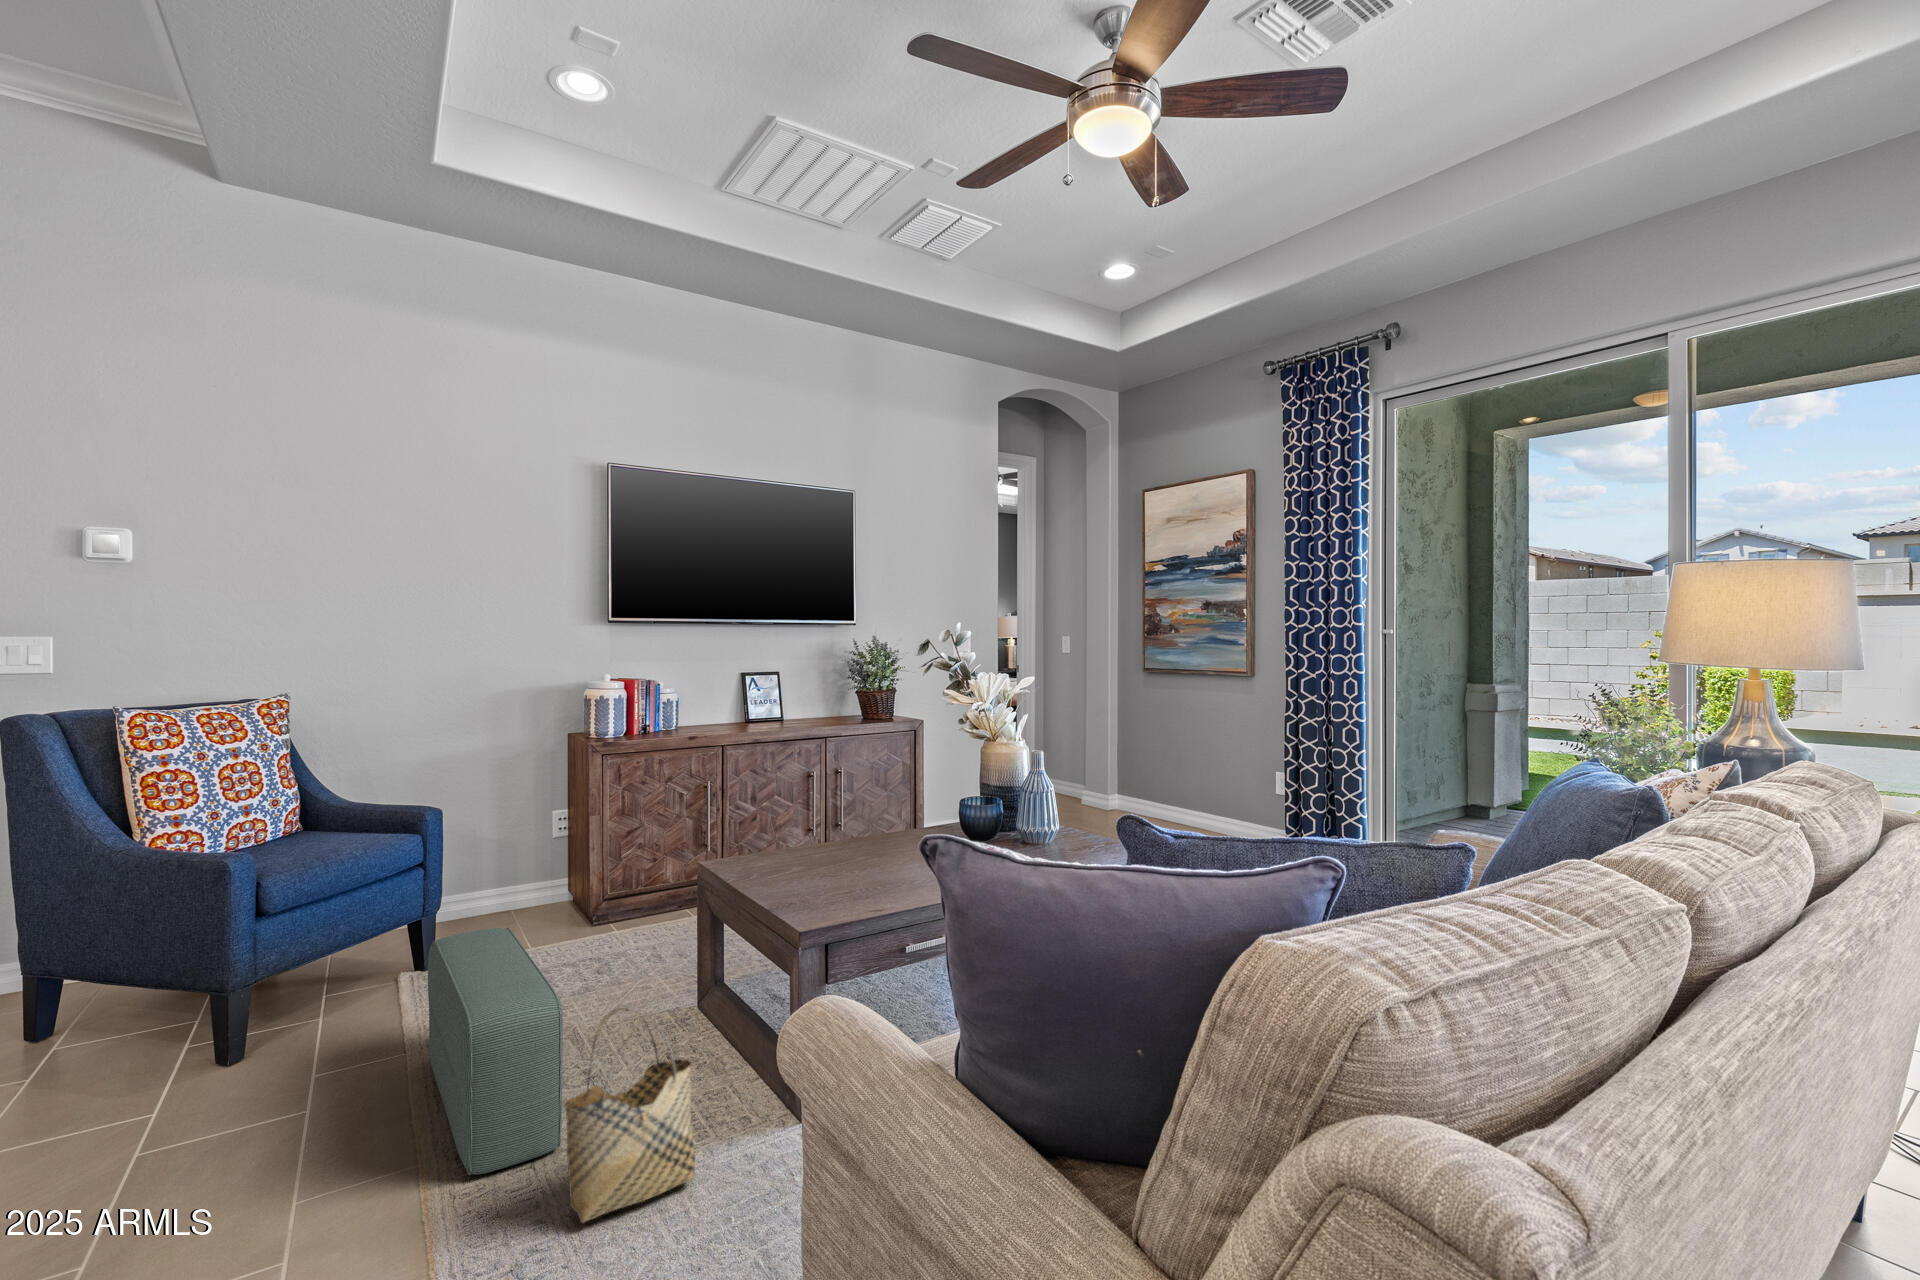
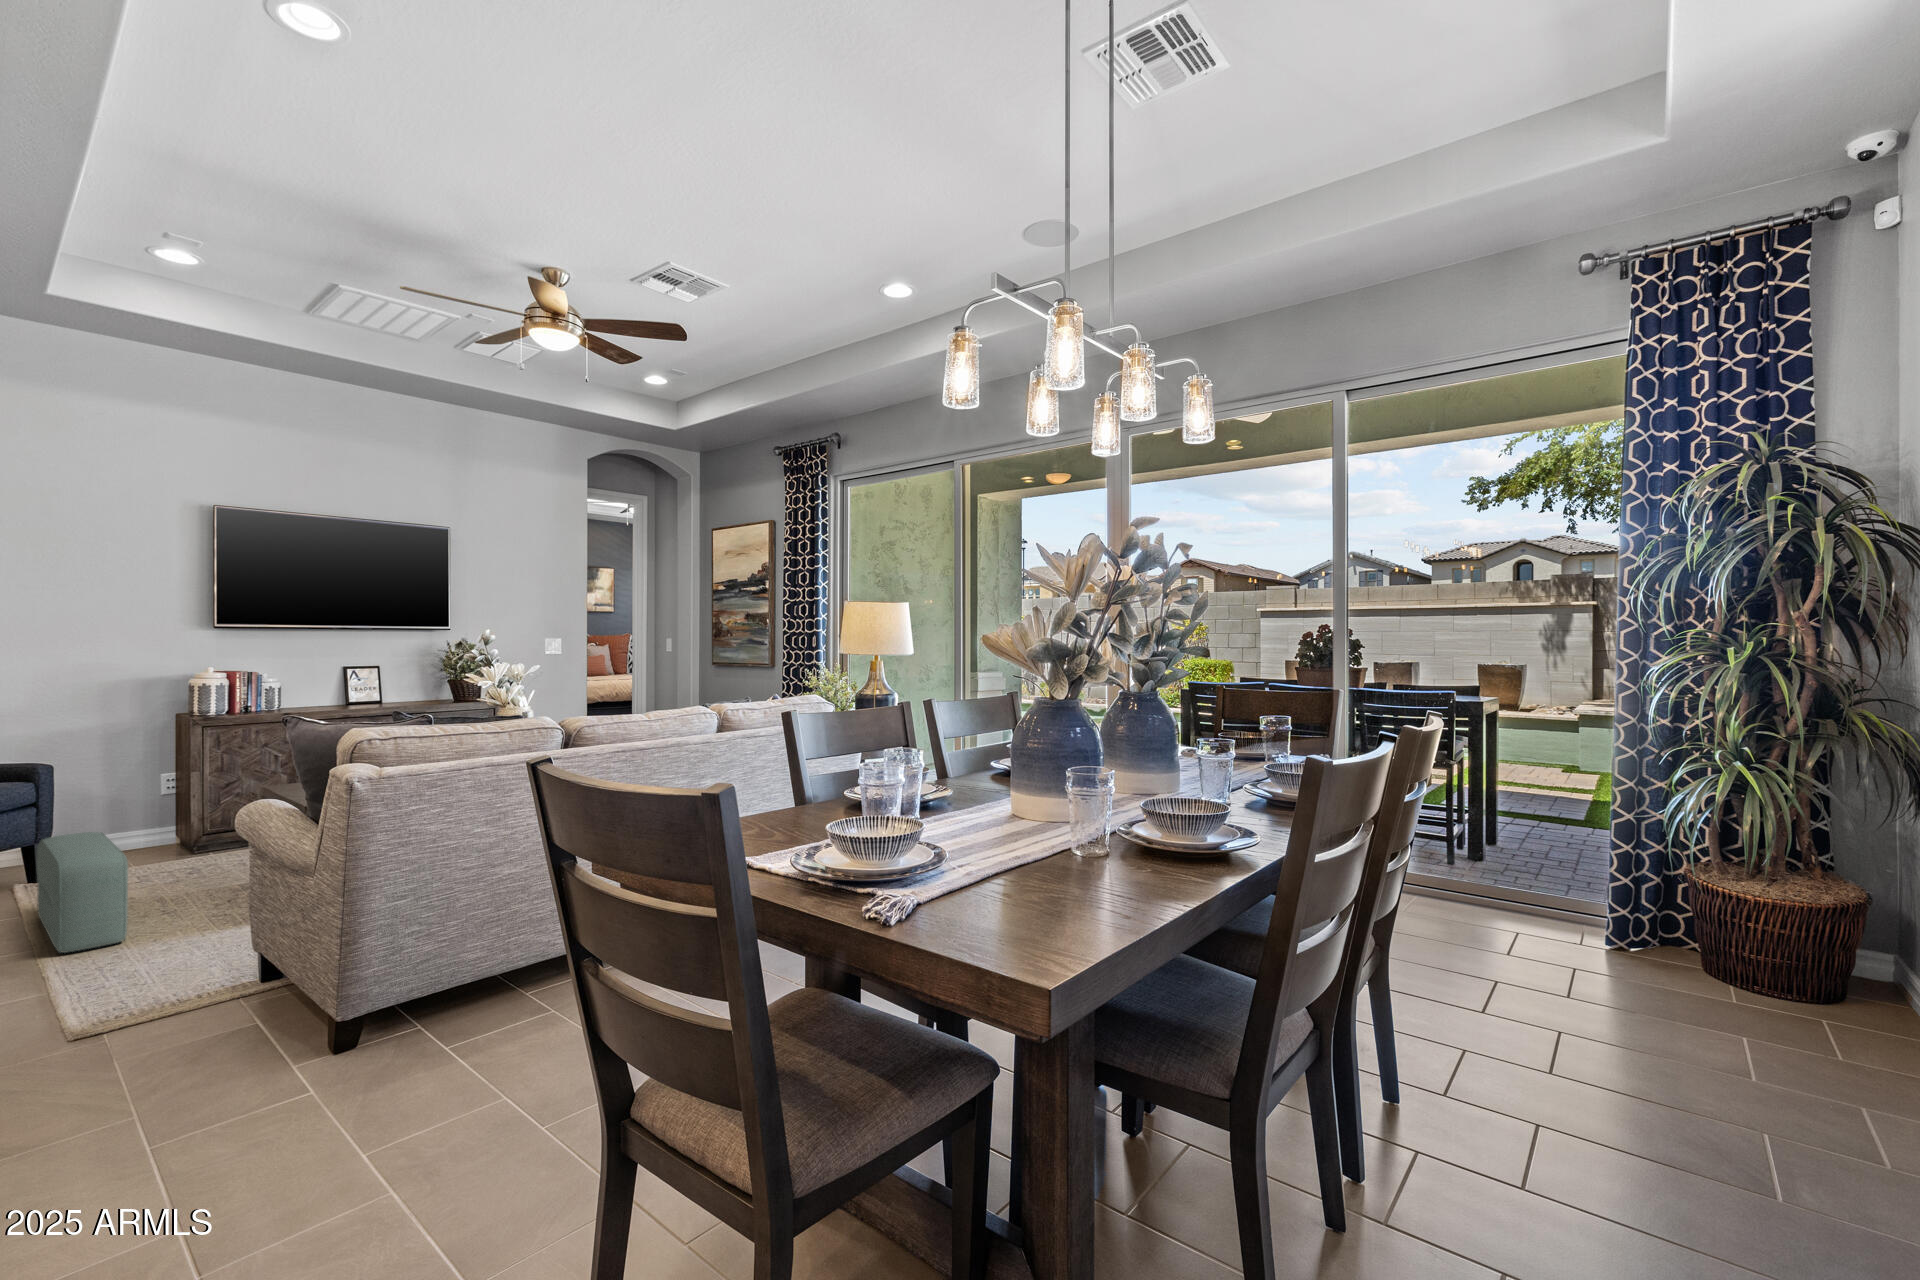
woven basket: present [564,1008,695,1223] -> none [118,854,211,961]

